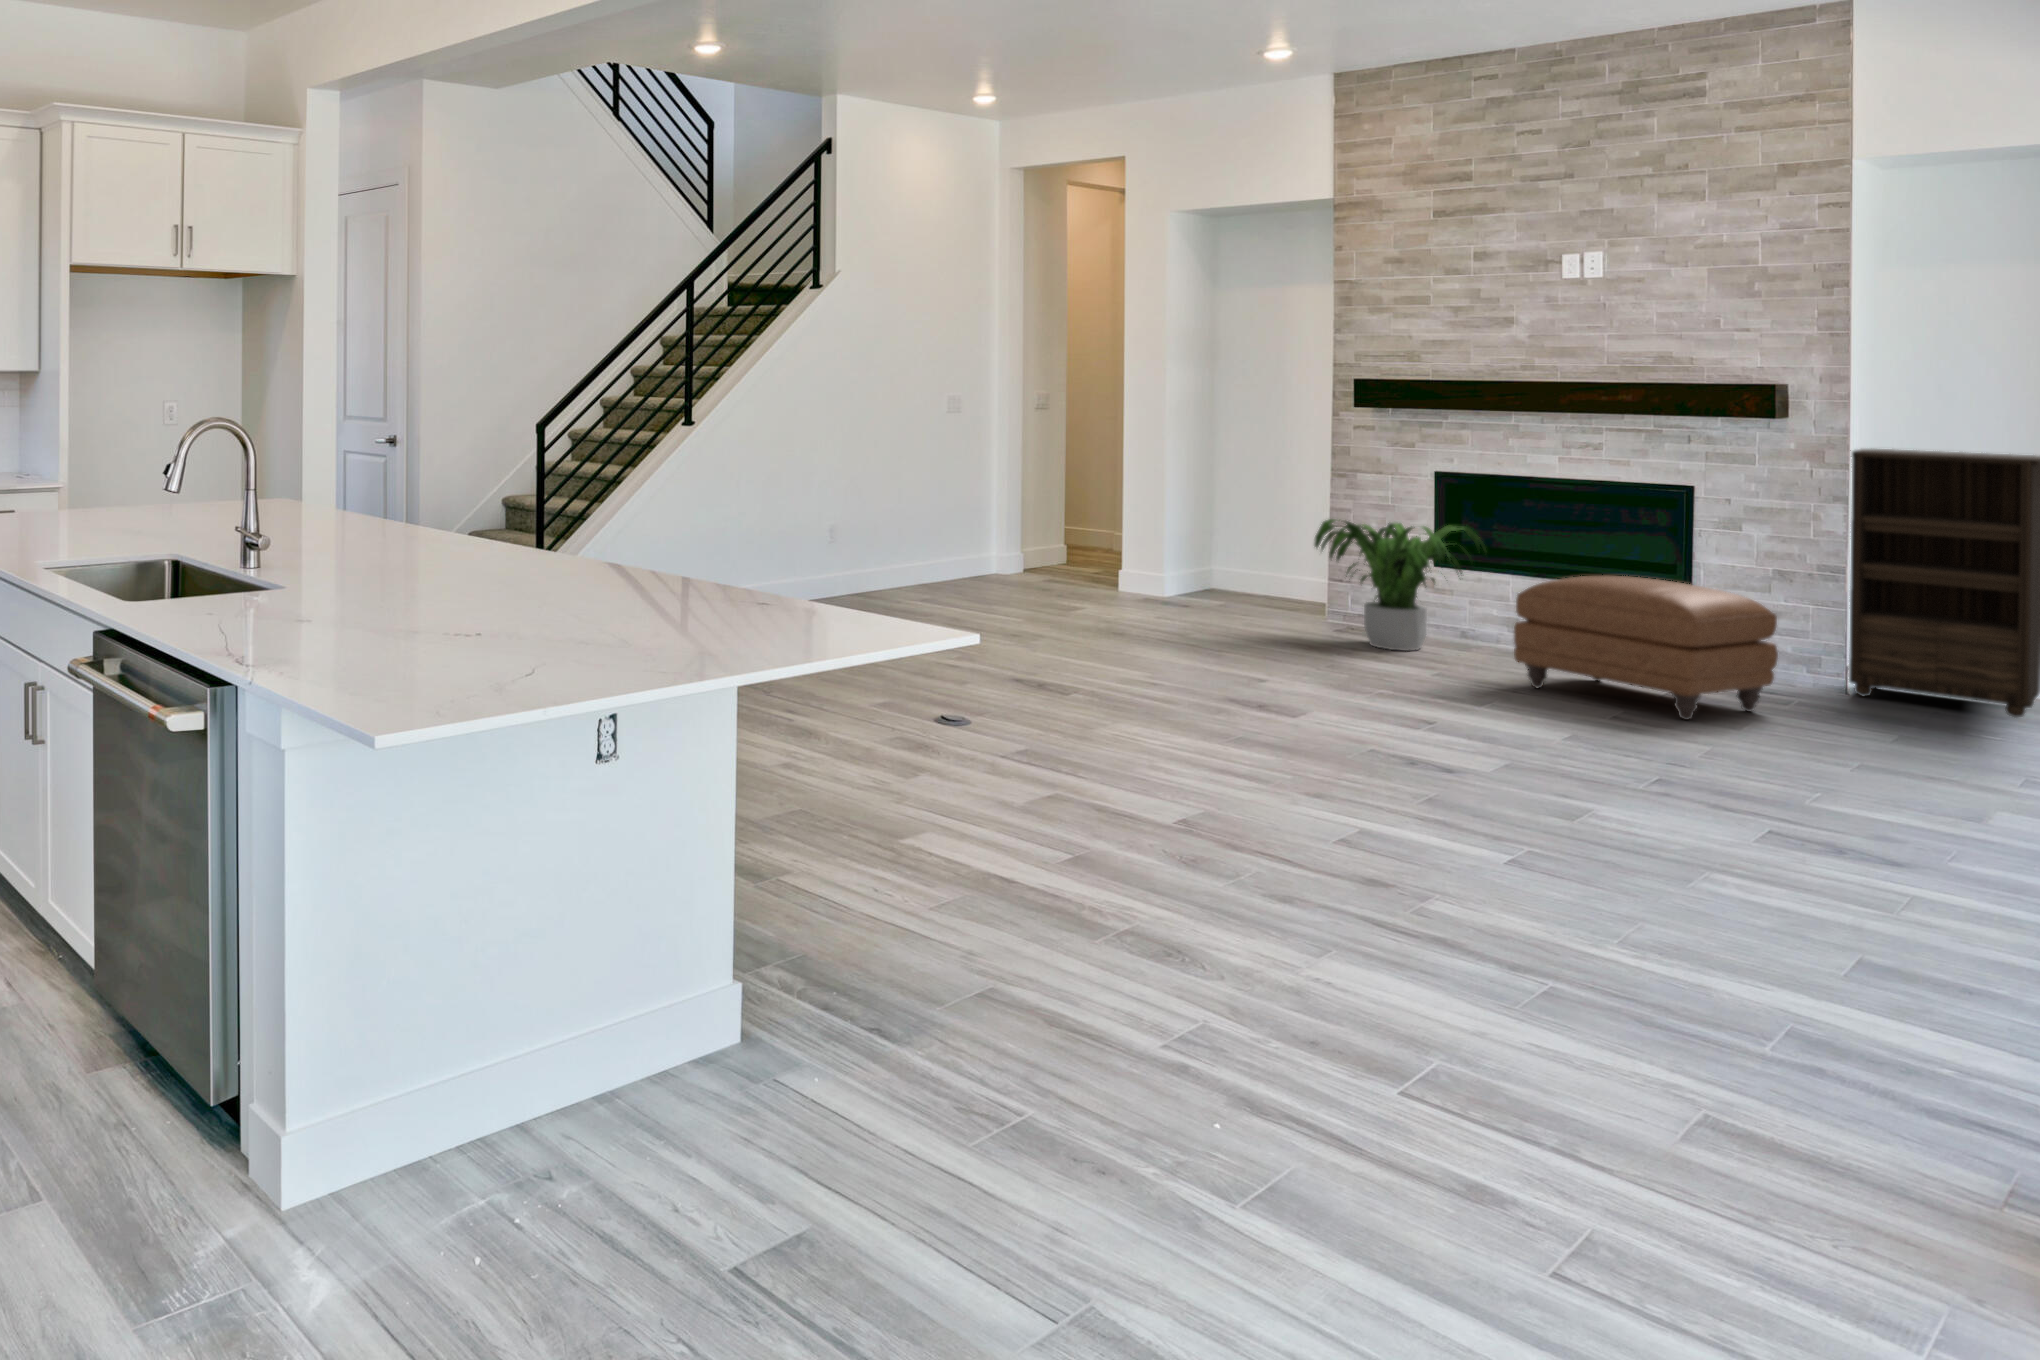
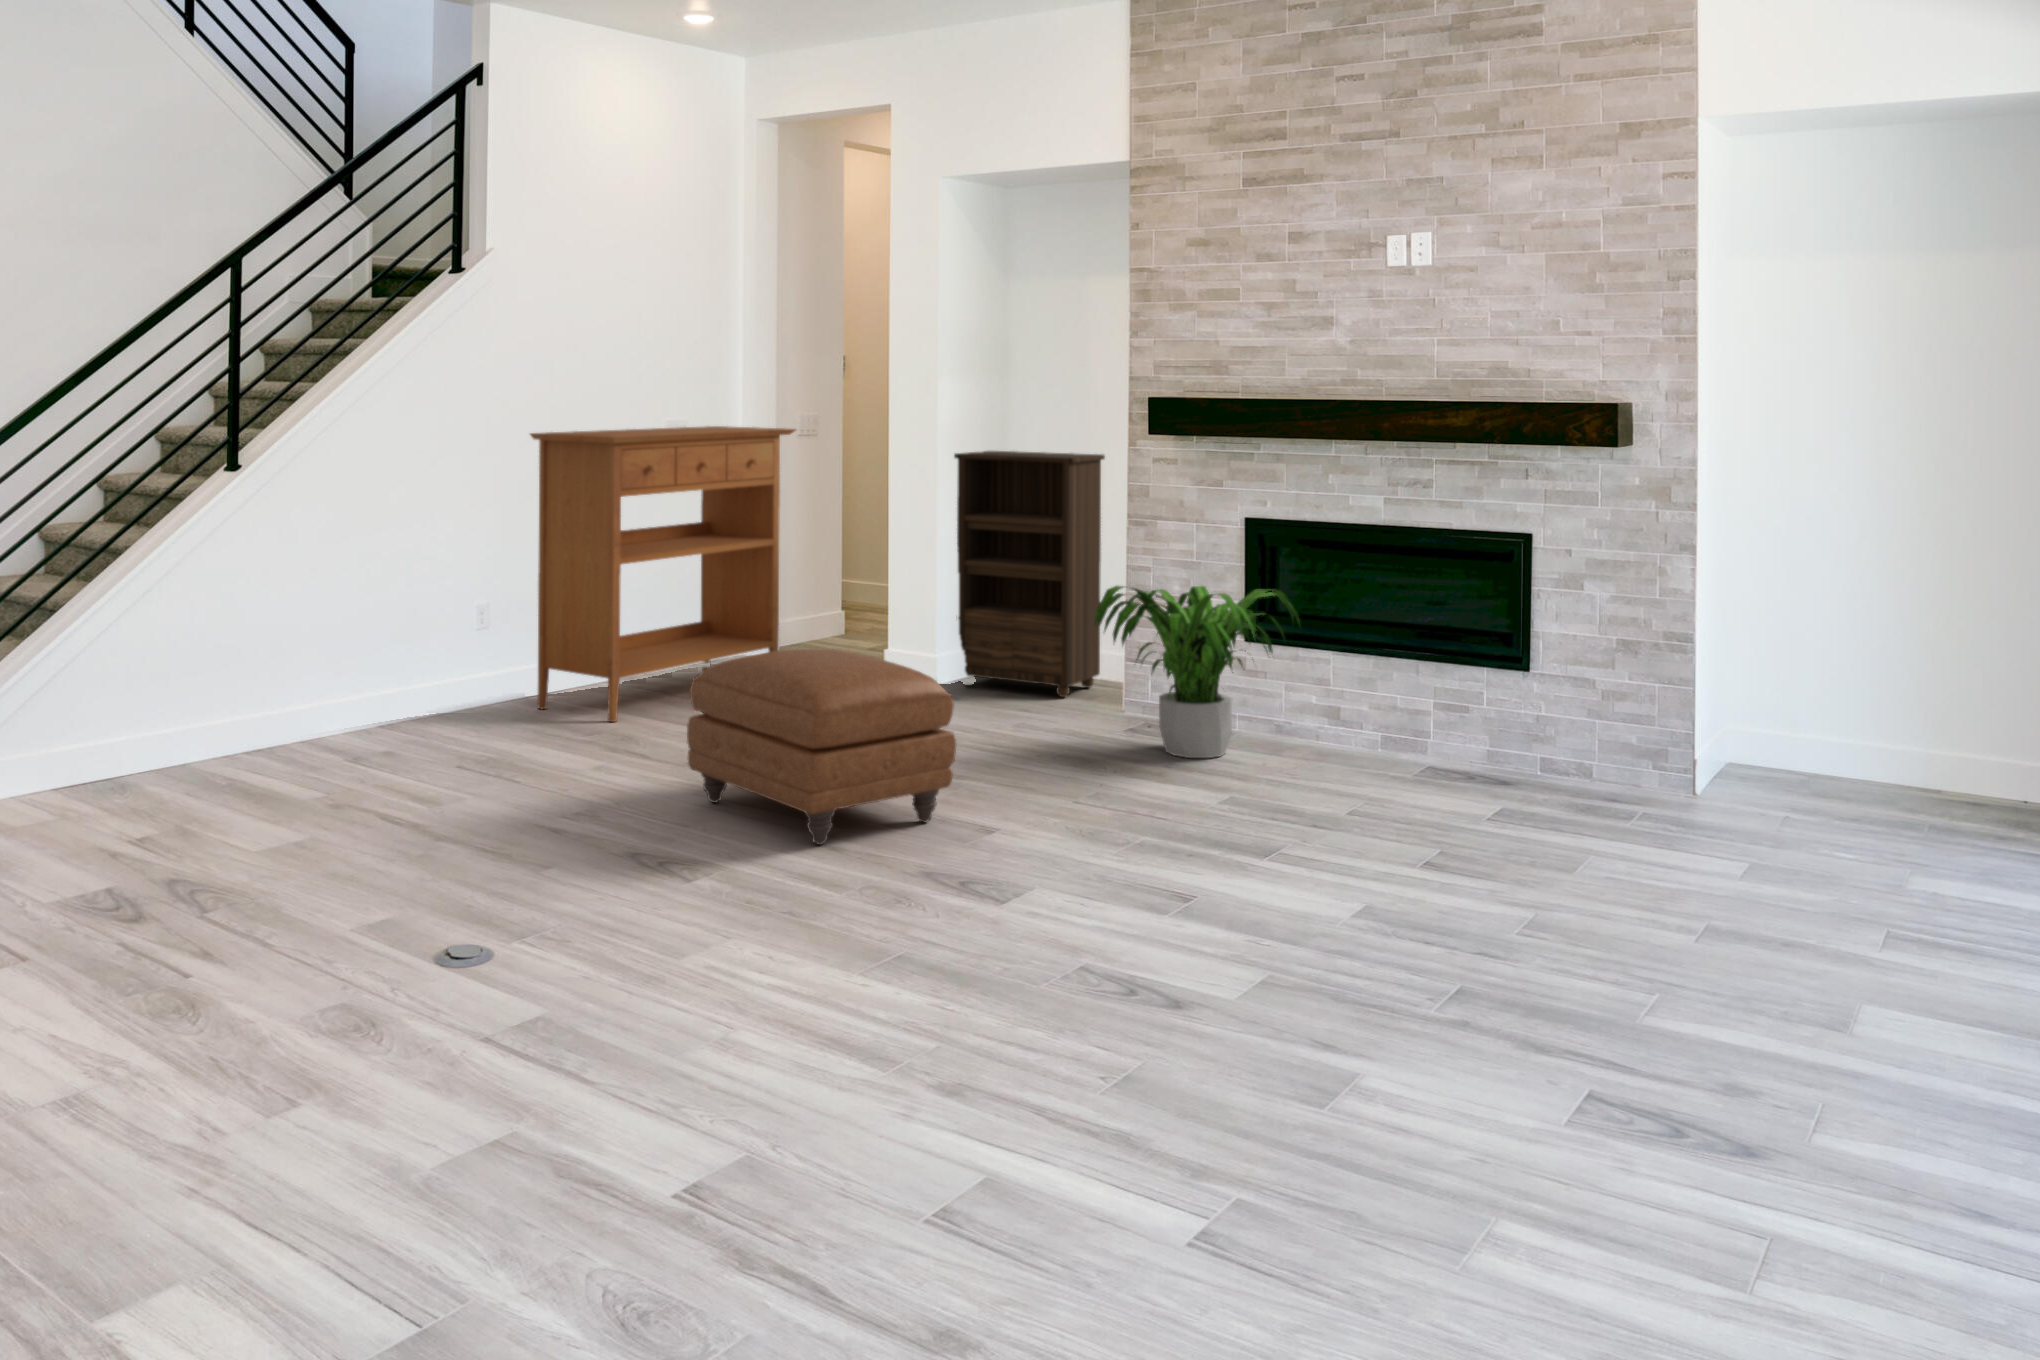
console table: none [861,398,1048,607] -> present [530,426,795,722]
bookshelf: present [1849,449,2040,717] -> present [954,451,1105,698]
ottoman: present [1514,576,1778,720] -> present [687,648,956,845]

